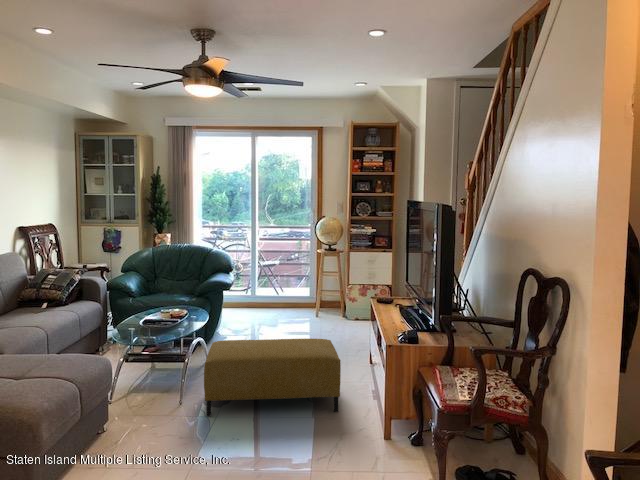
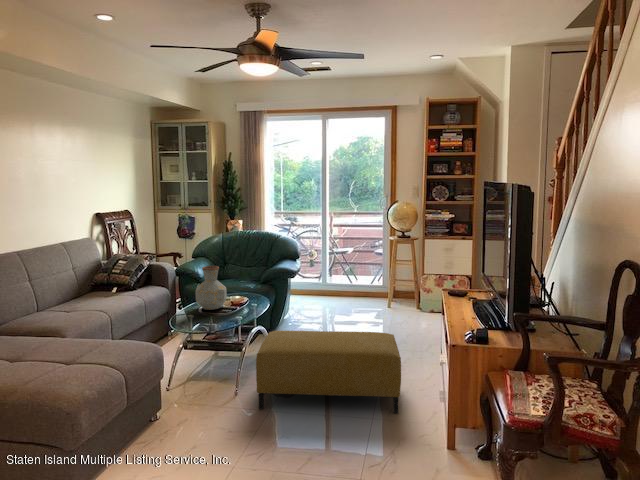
vase: none [137,279,168,323] -> present [196,266,227,310]

